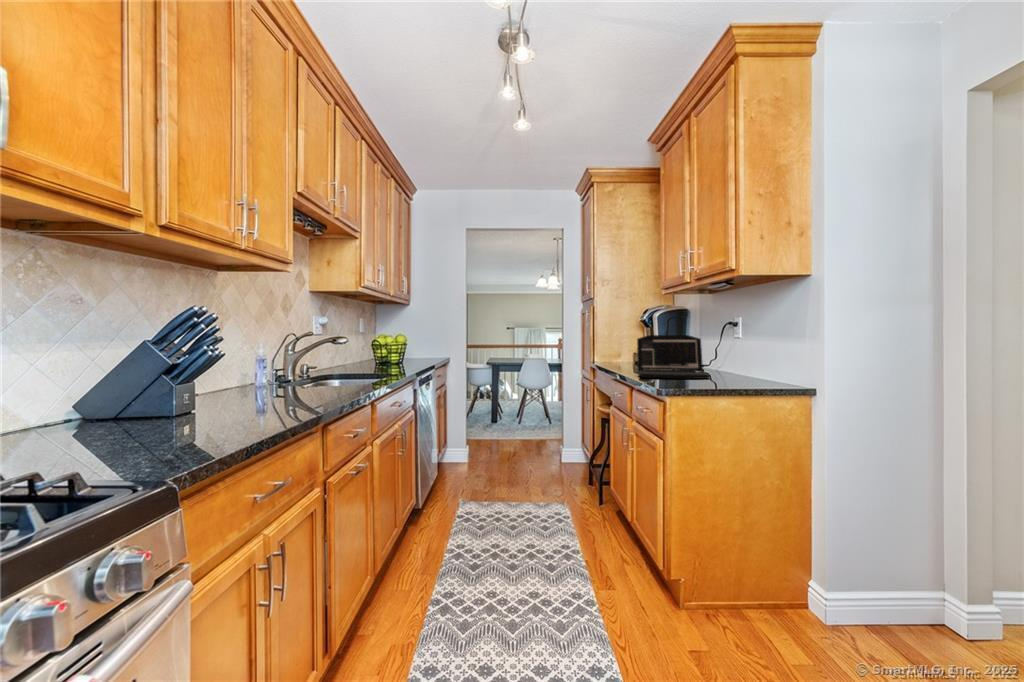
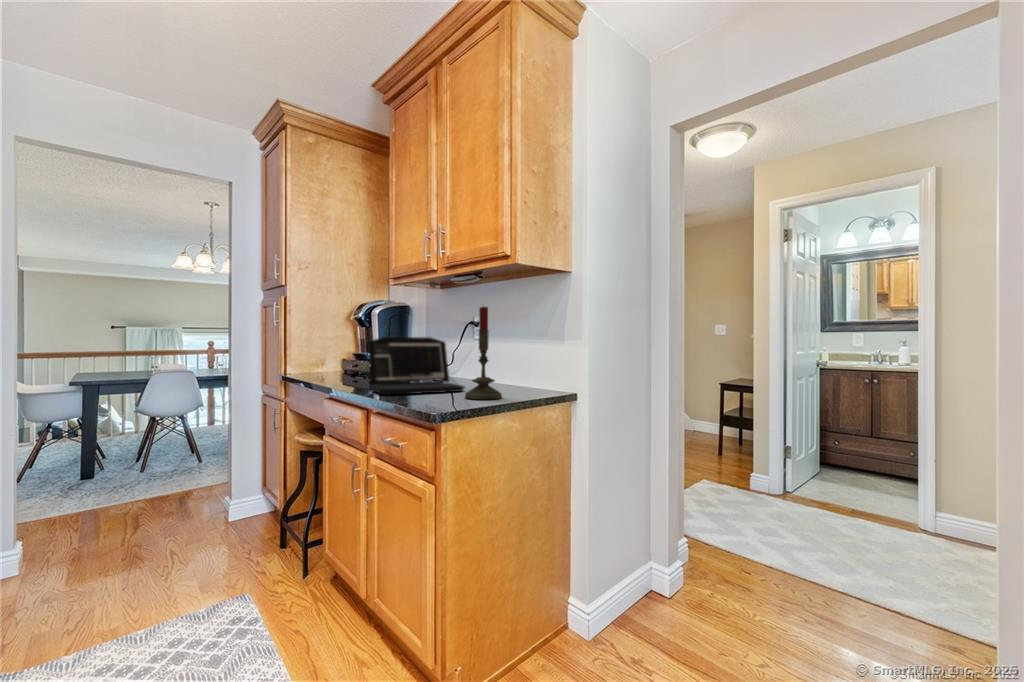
candle: none [701,308,734,385] -> present [465,307,502,400]

